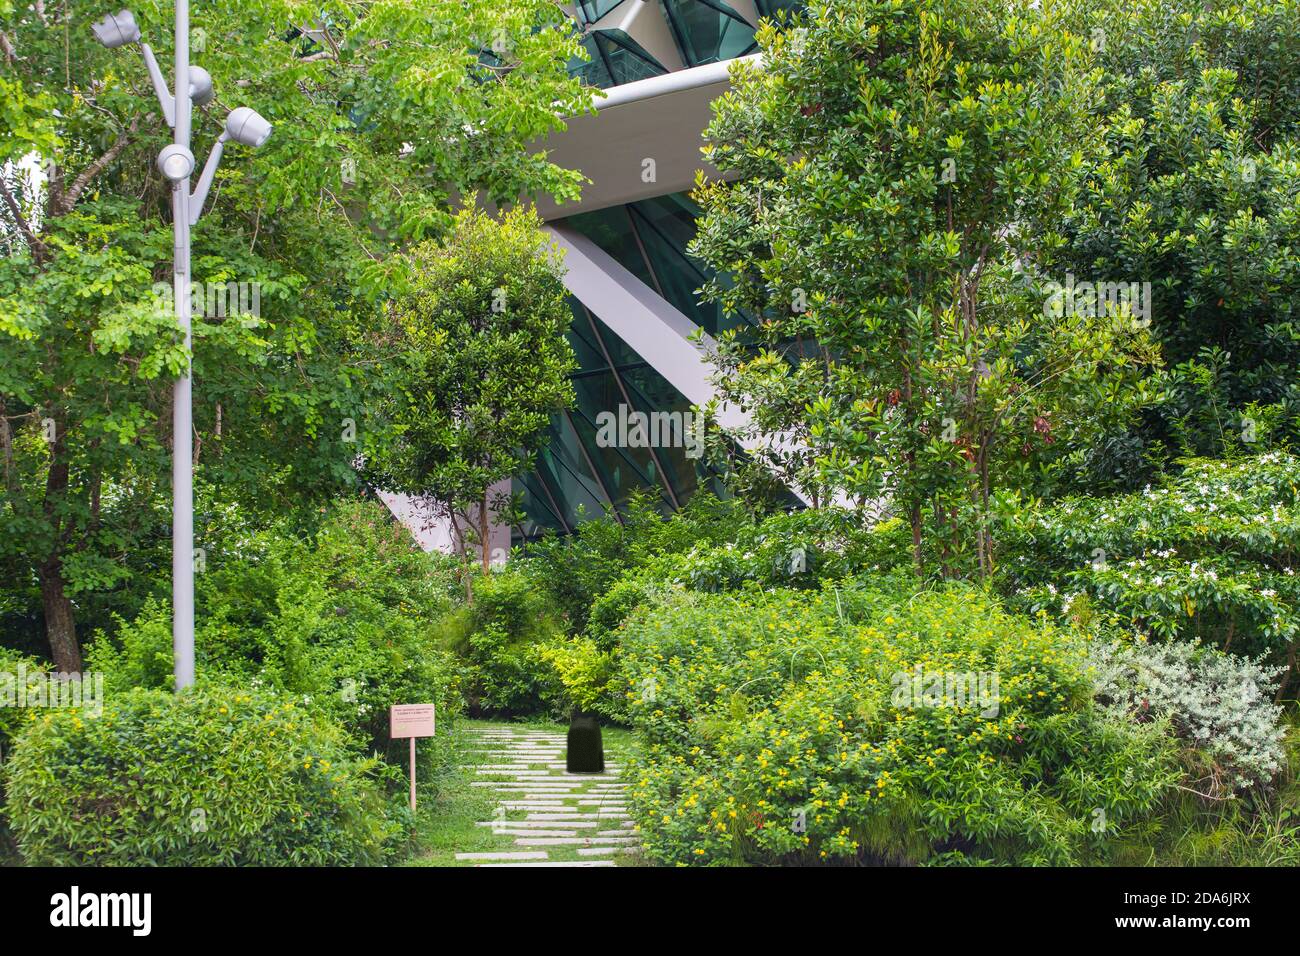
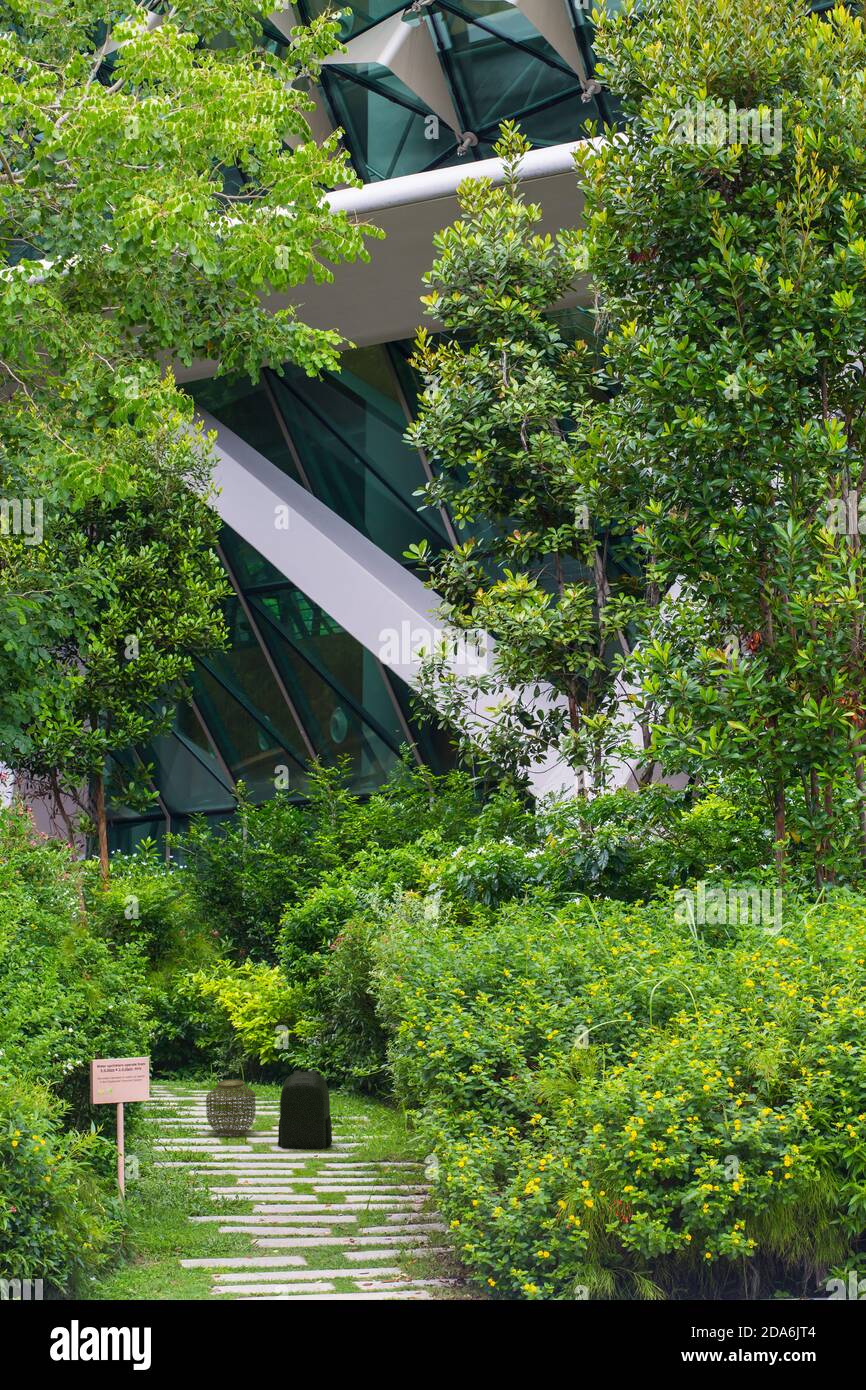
woven basket: none [518,724,554,765] -> present [206,1080,256,1136]

